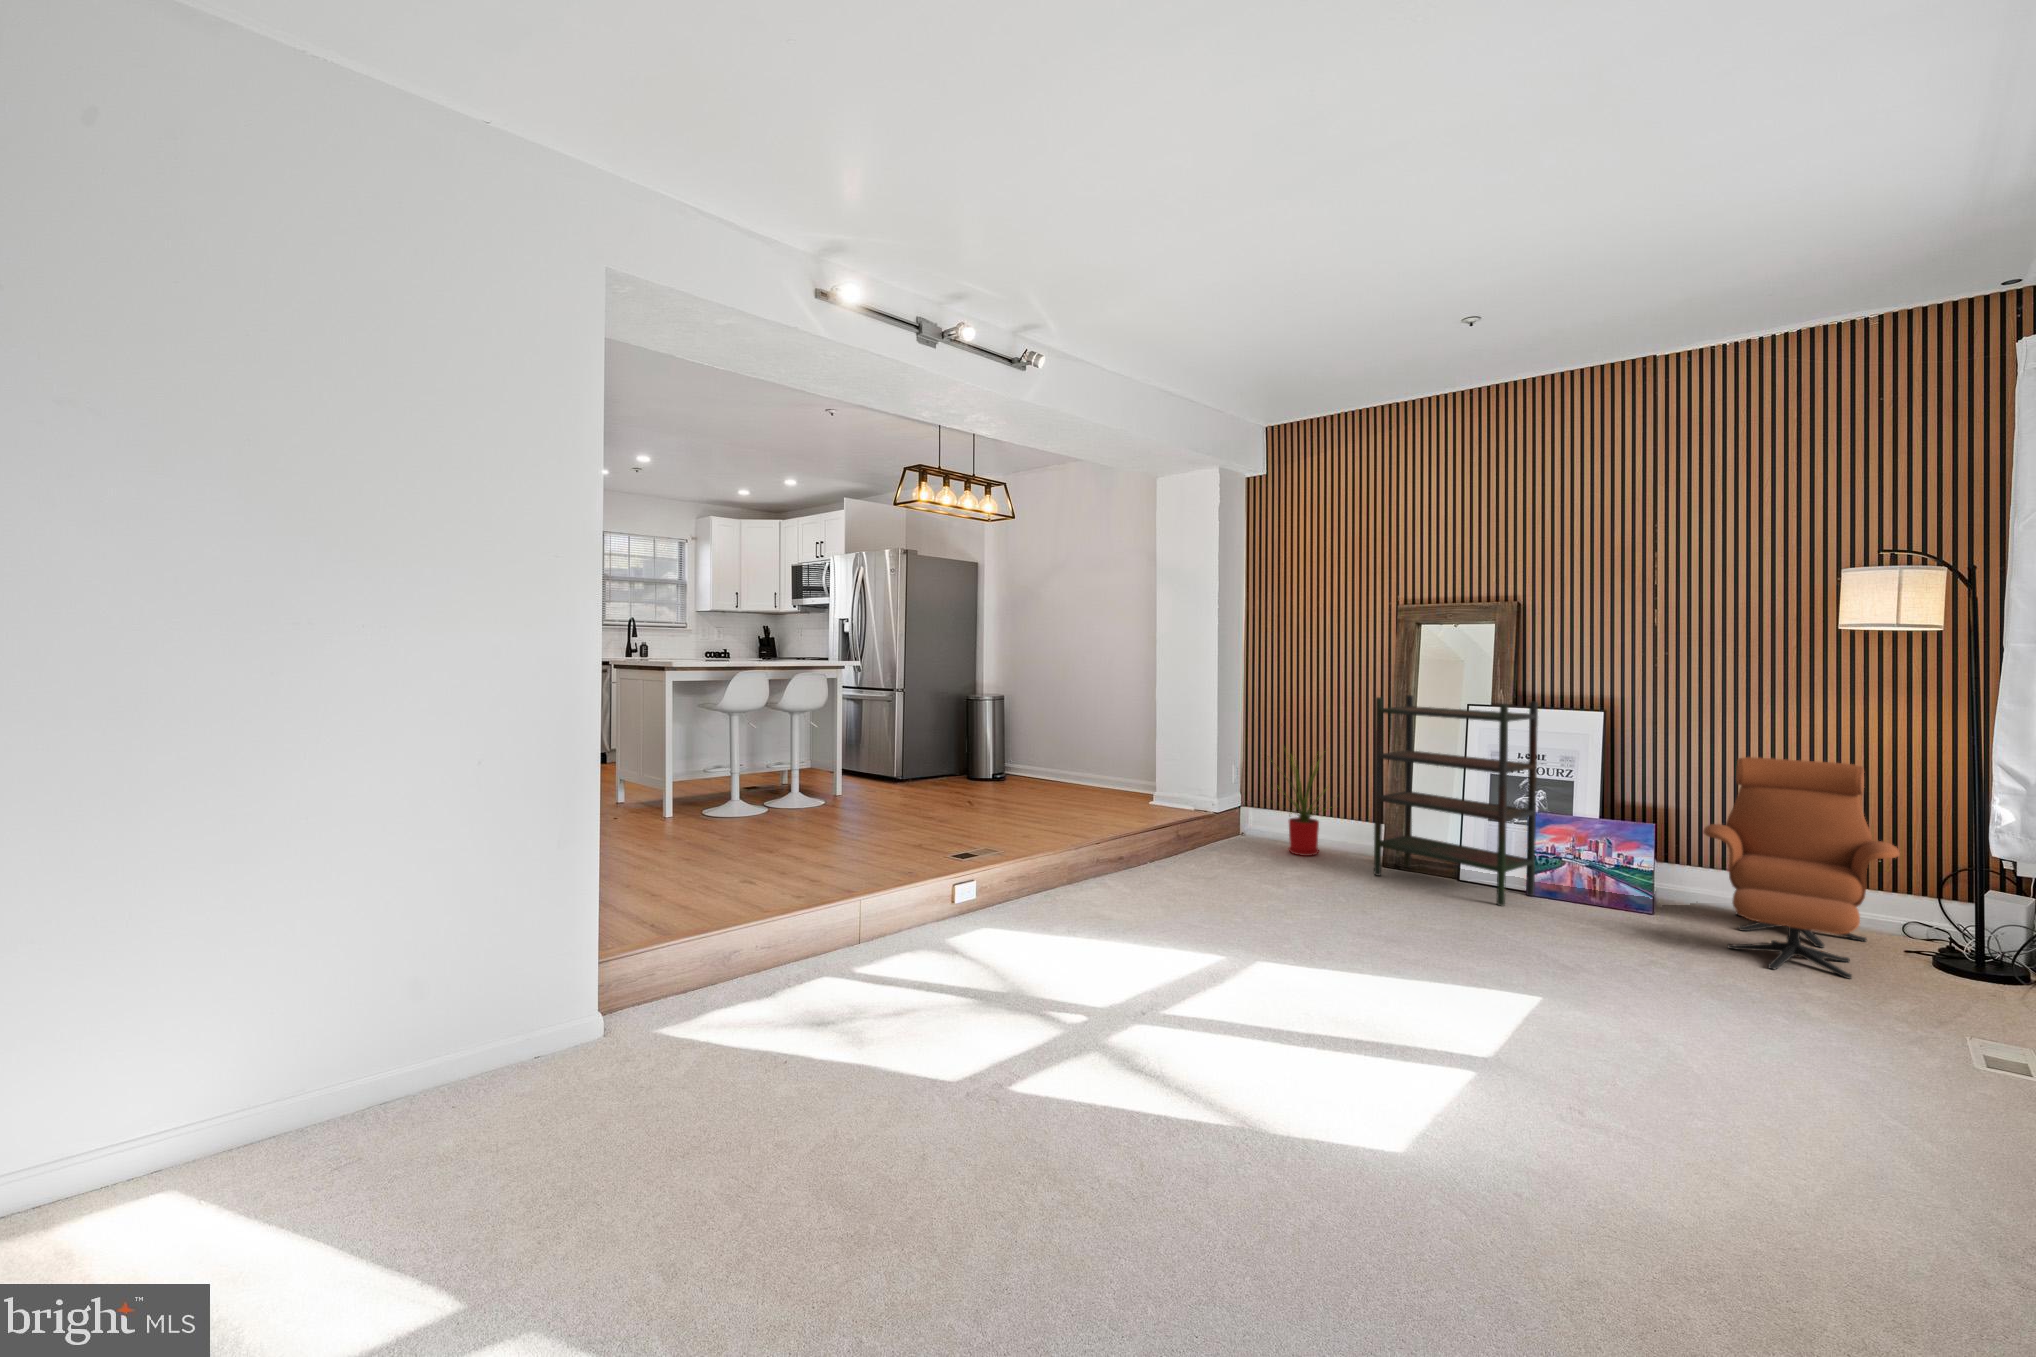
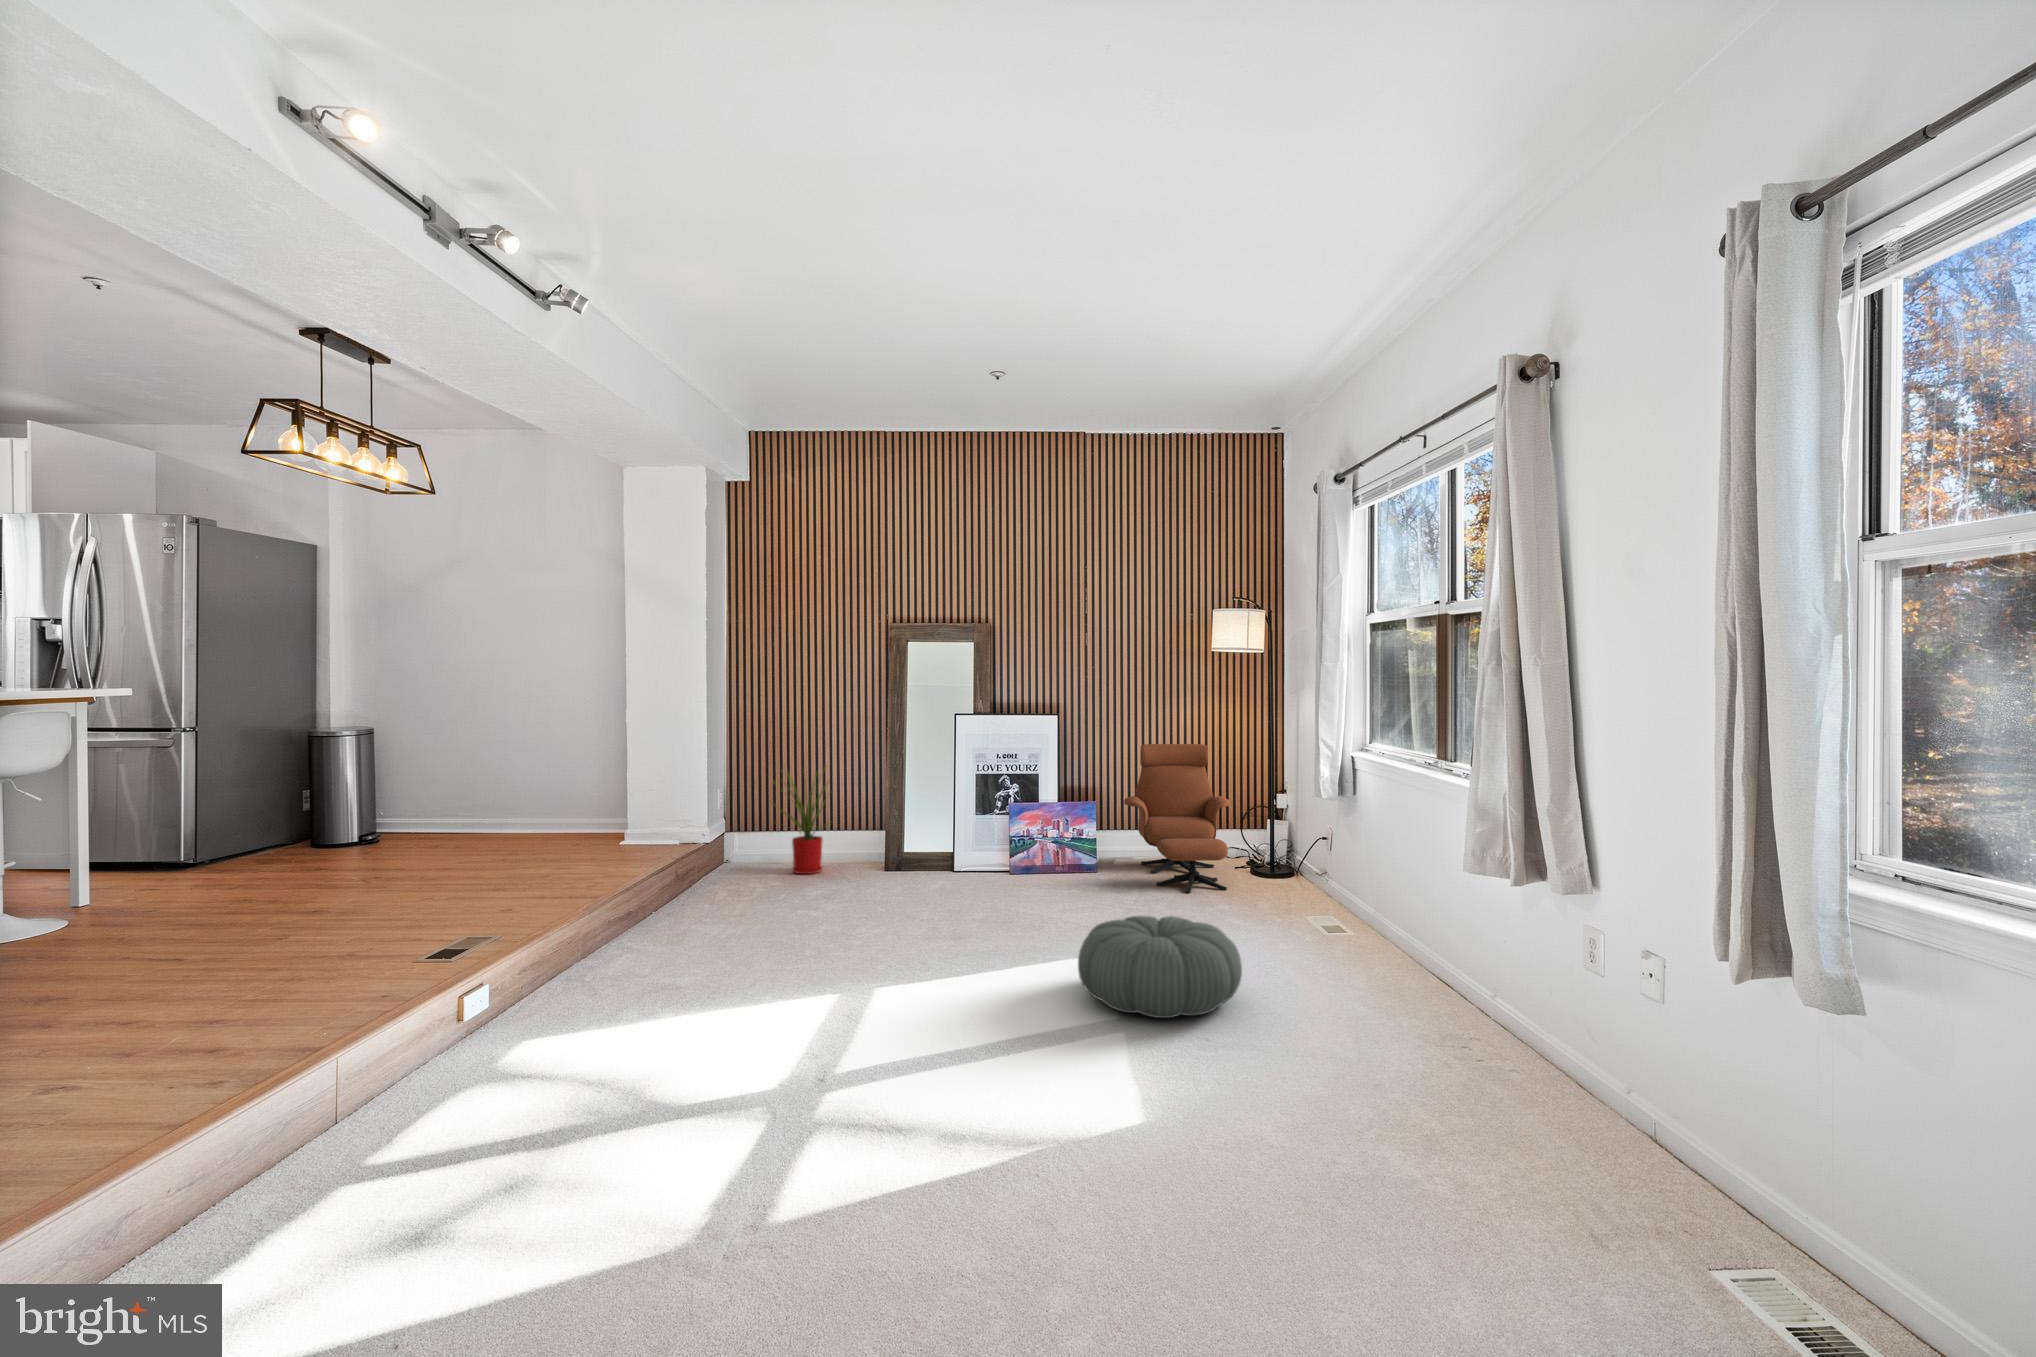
bookshelf: present [1374,695,1538,906] -> none [888,706,1018,886]
pouf: none [1441,979,1686,1136] -> present [1078,916,1242,1018]

